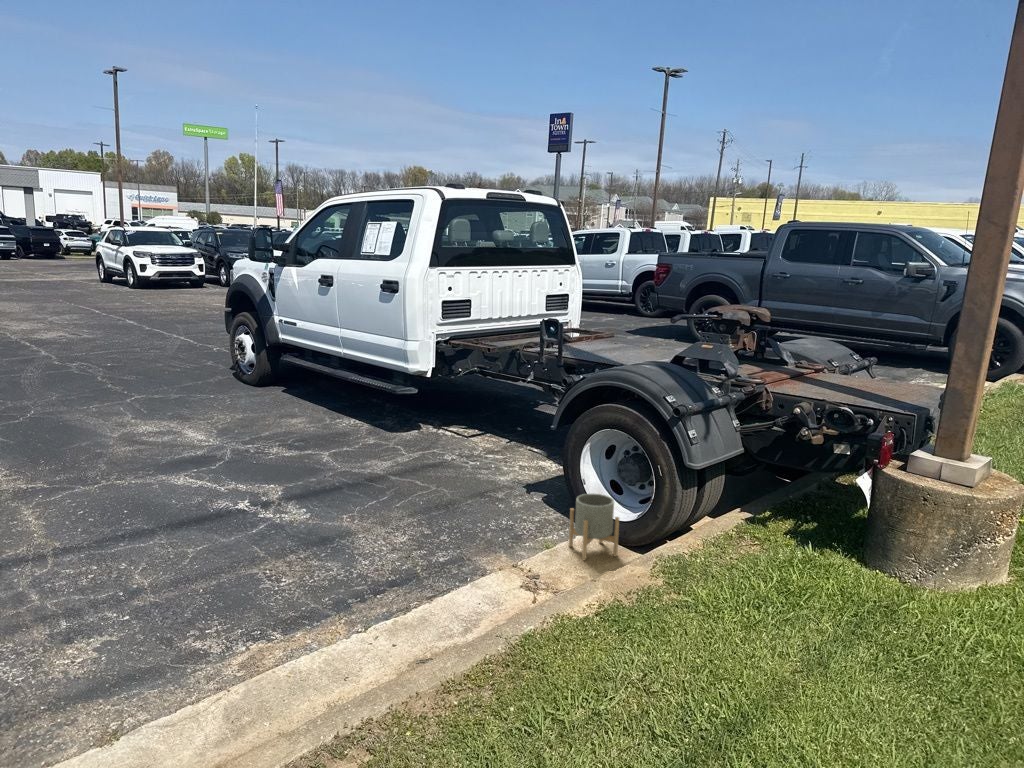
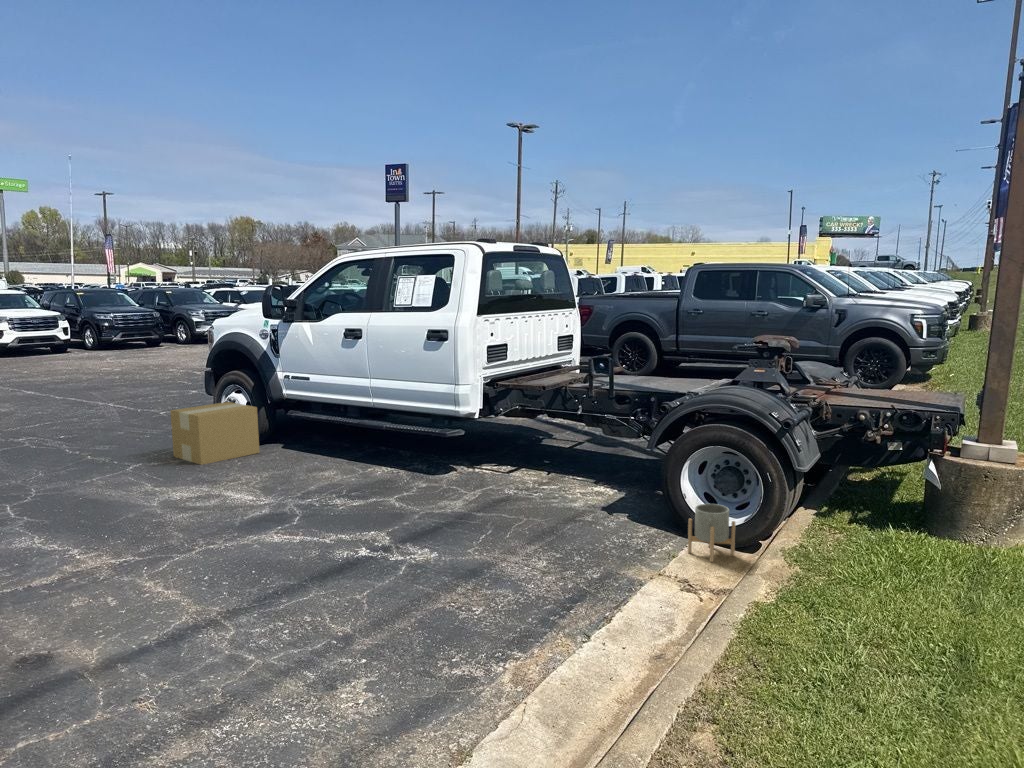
cardboard box: none [179,342,260,402] -> present [170,402,260,465]

